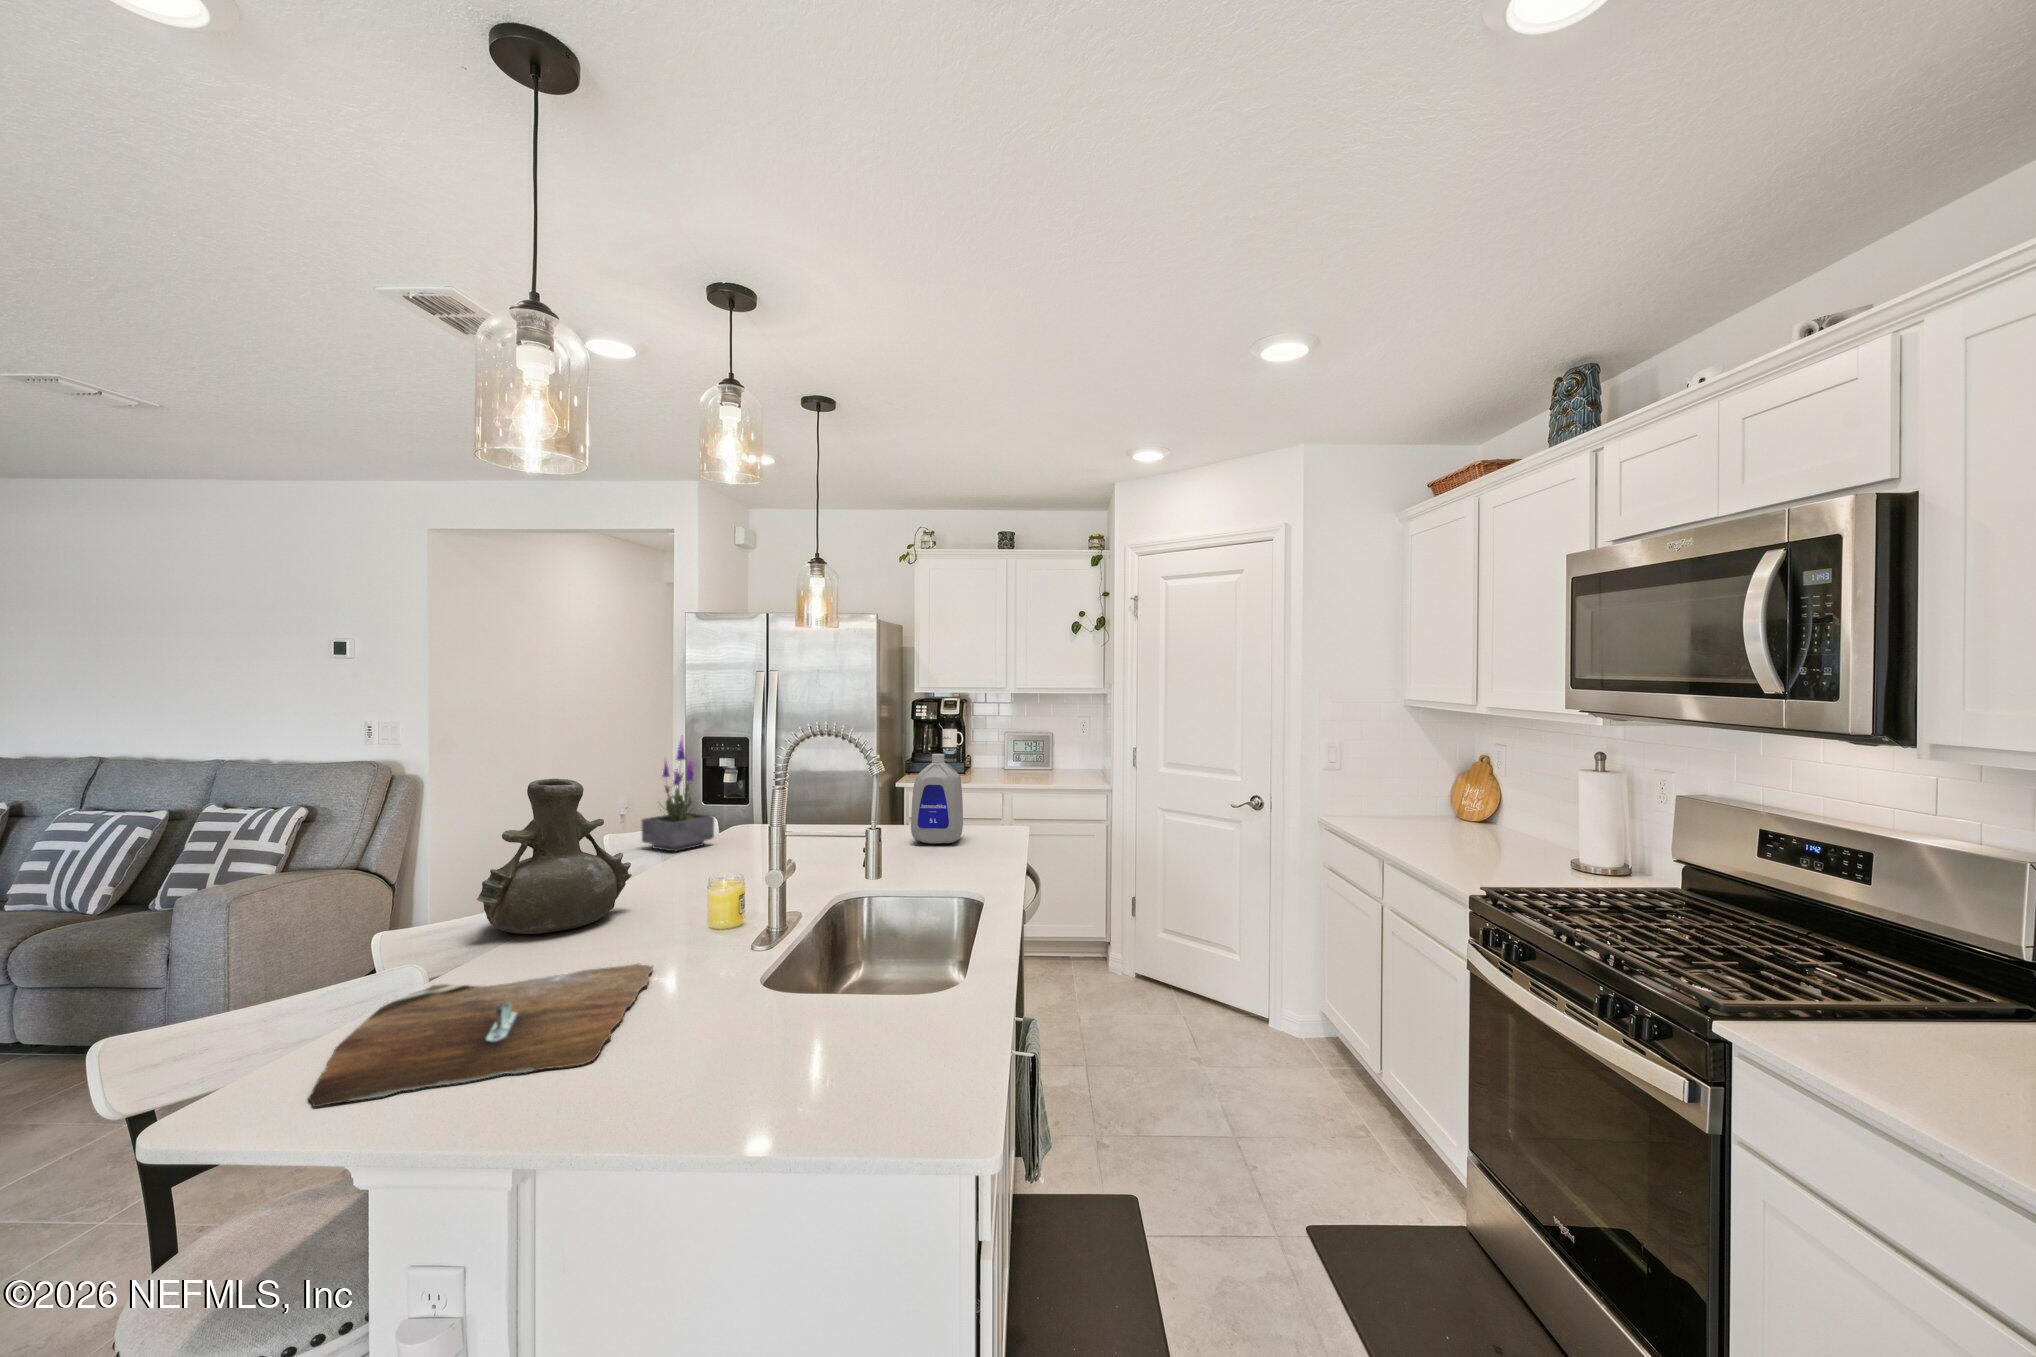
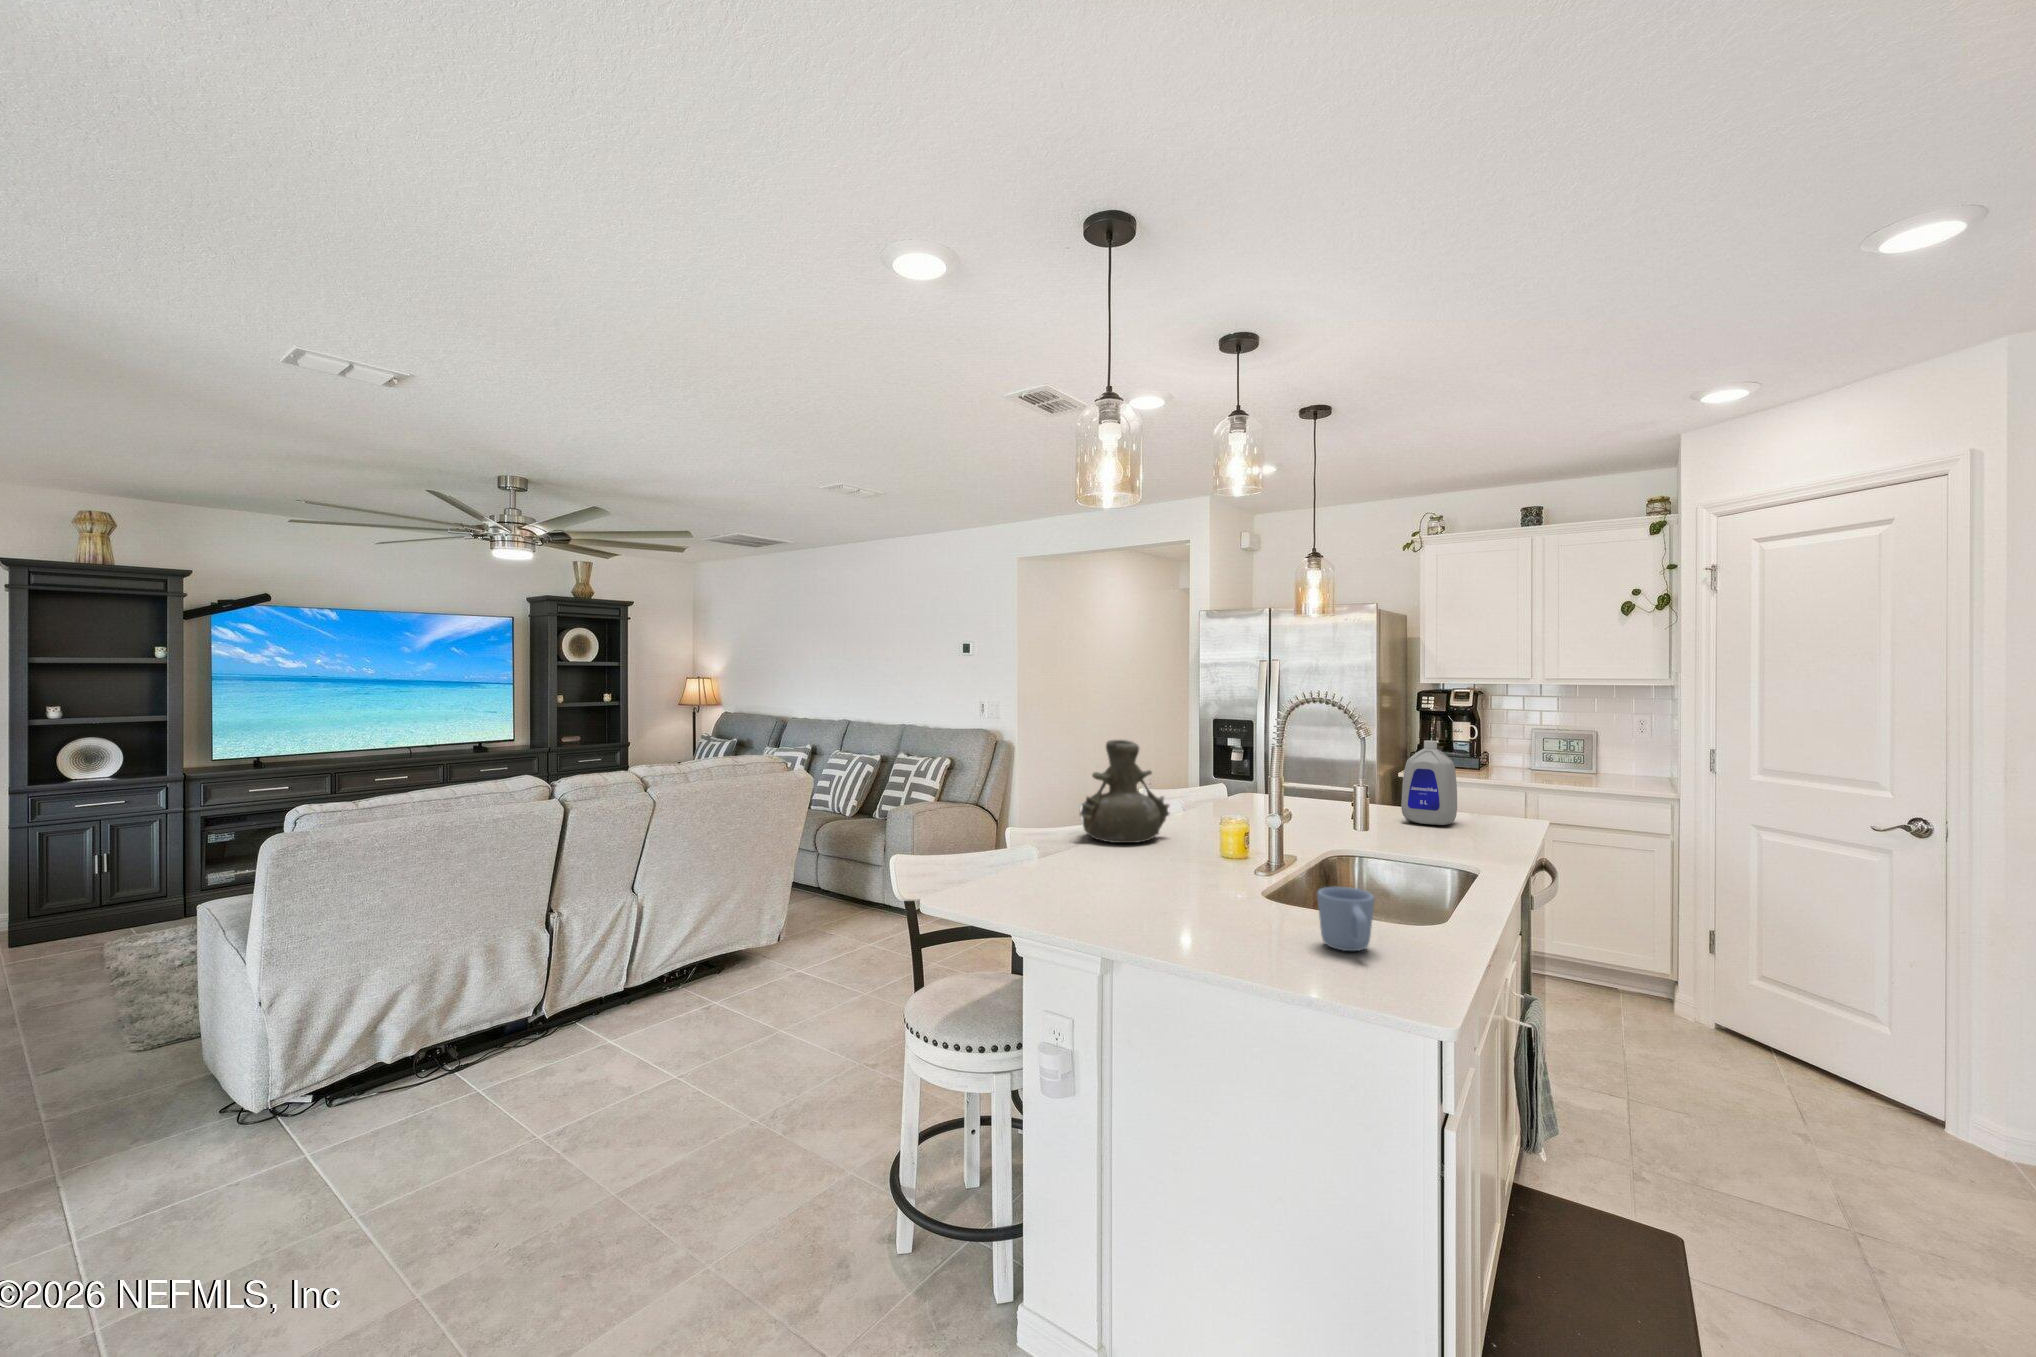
potted plant: present [642,736,714,851] -> none [1172,714,1227,807]
cutting board: present [309,964,654,1107] -> none [1024,858,1189,905]
mug: none [851,988,930,1094] -> present [1317,887,1374,951]

